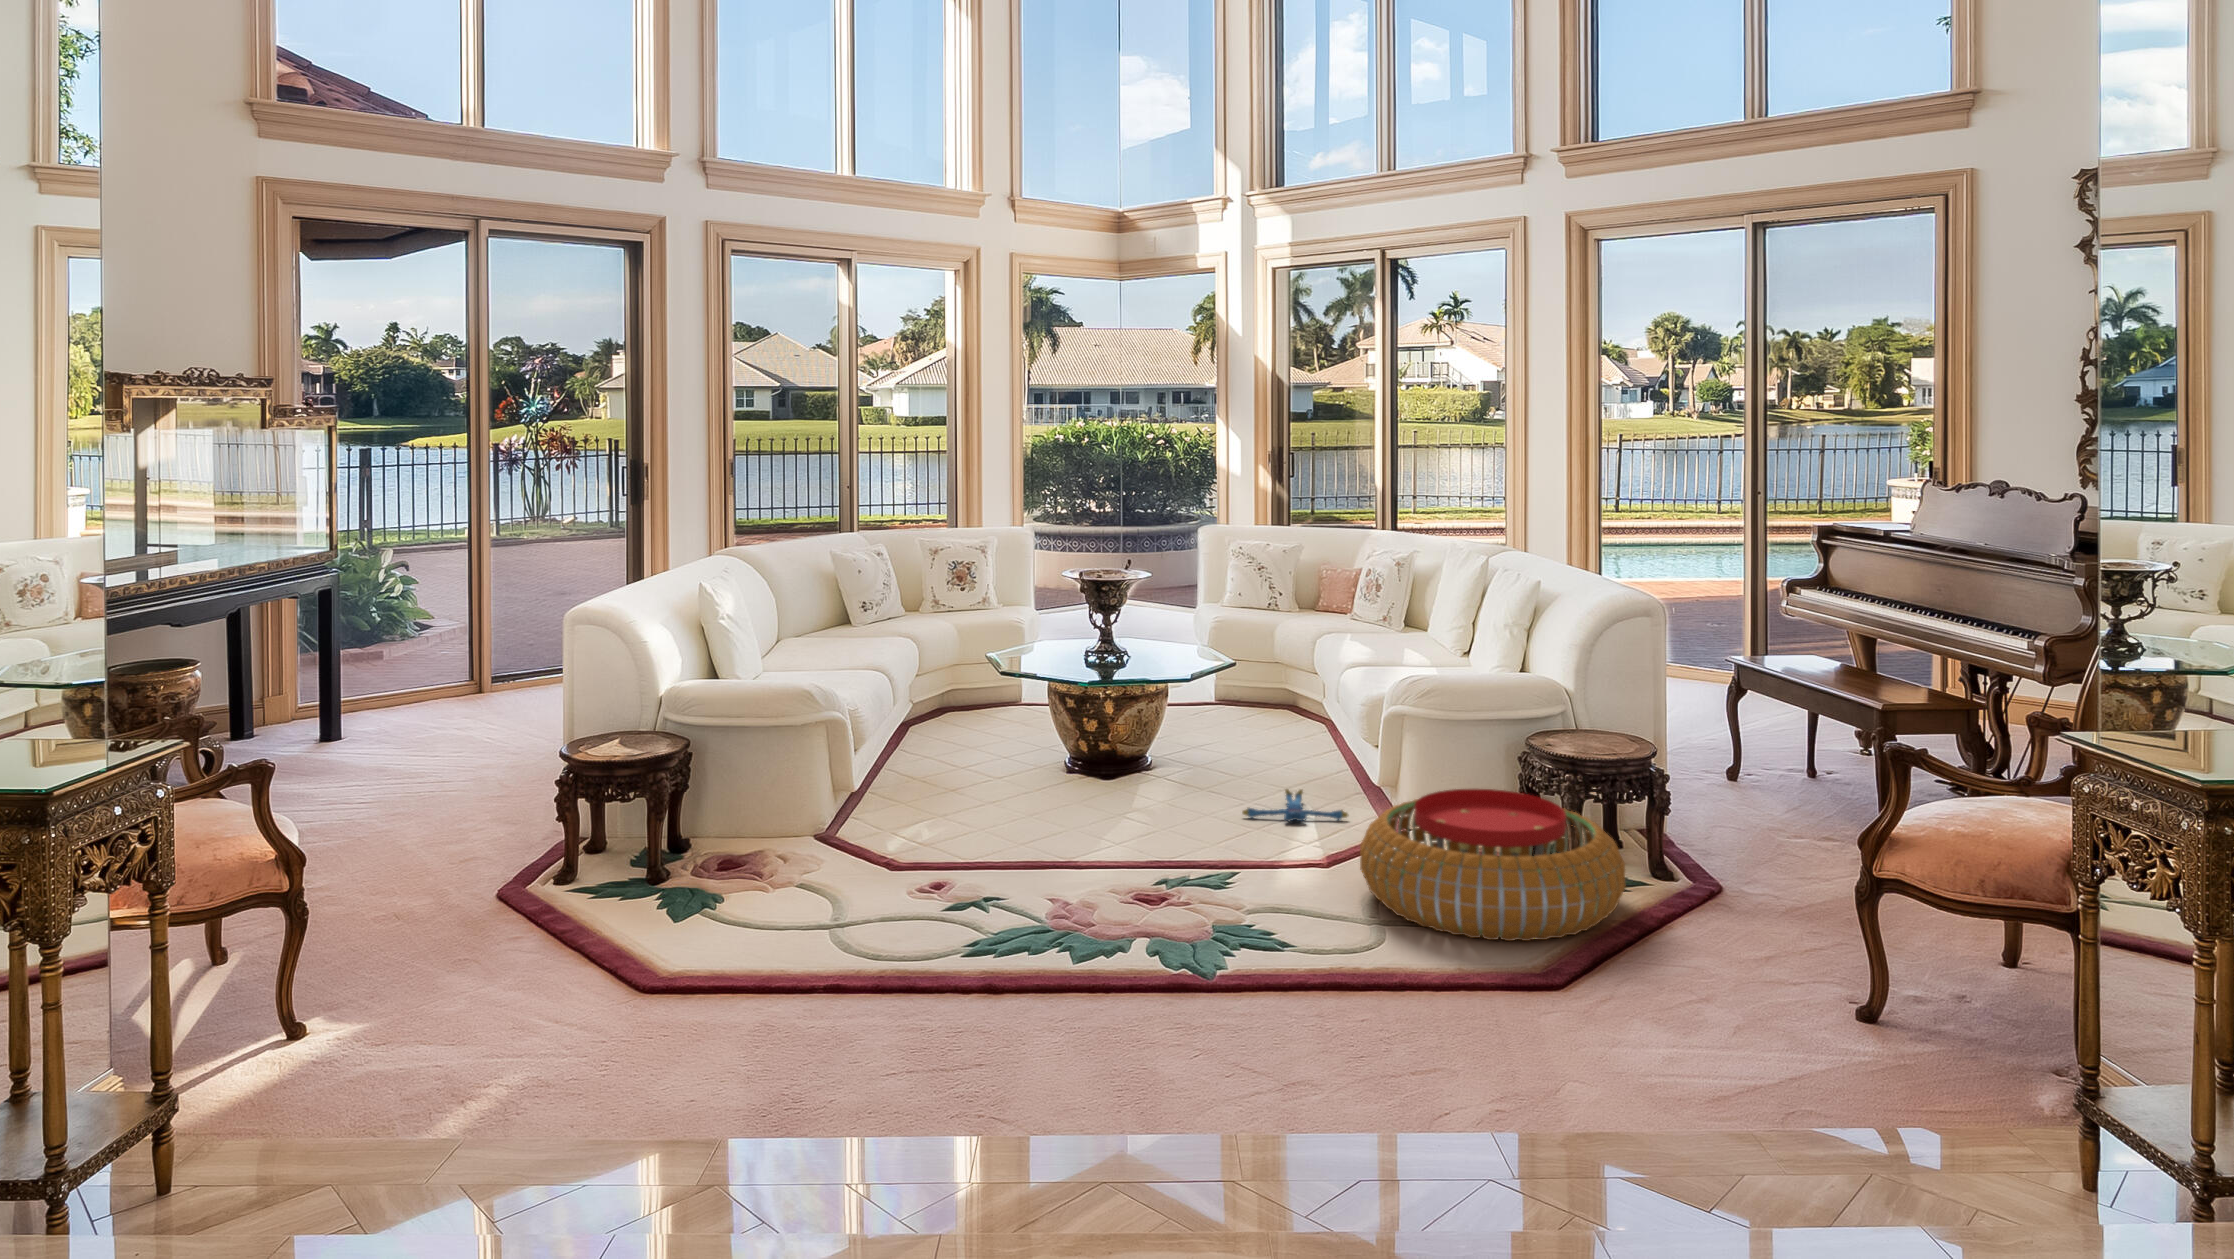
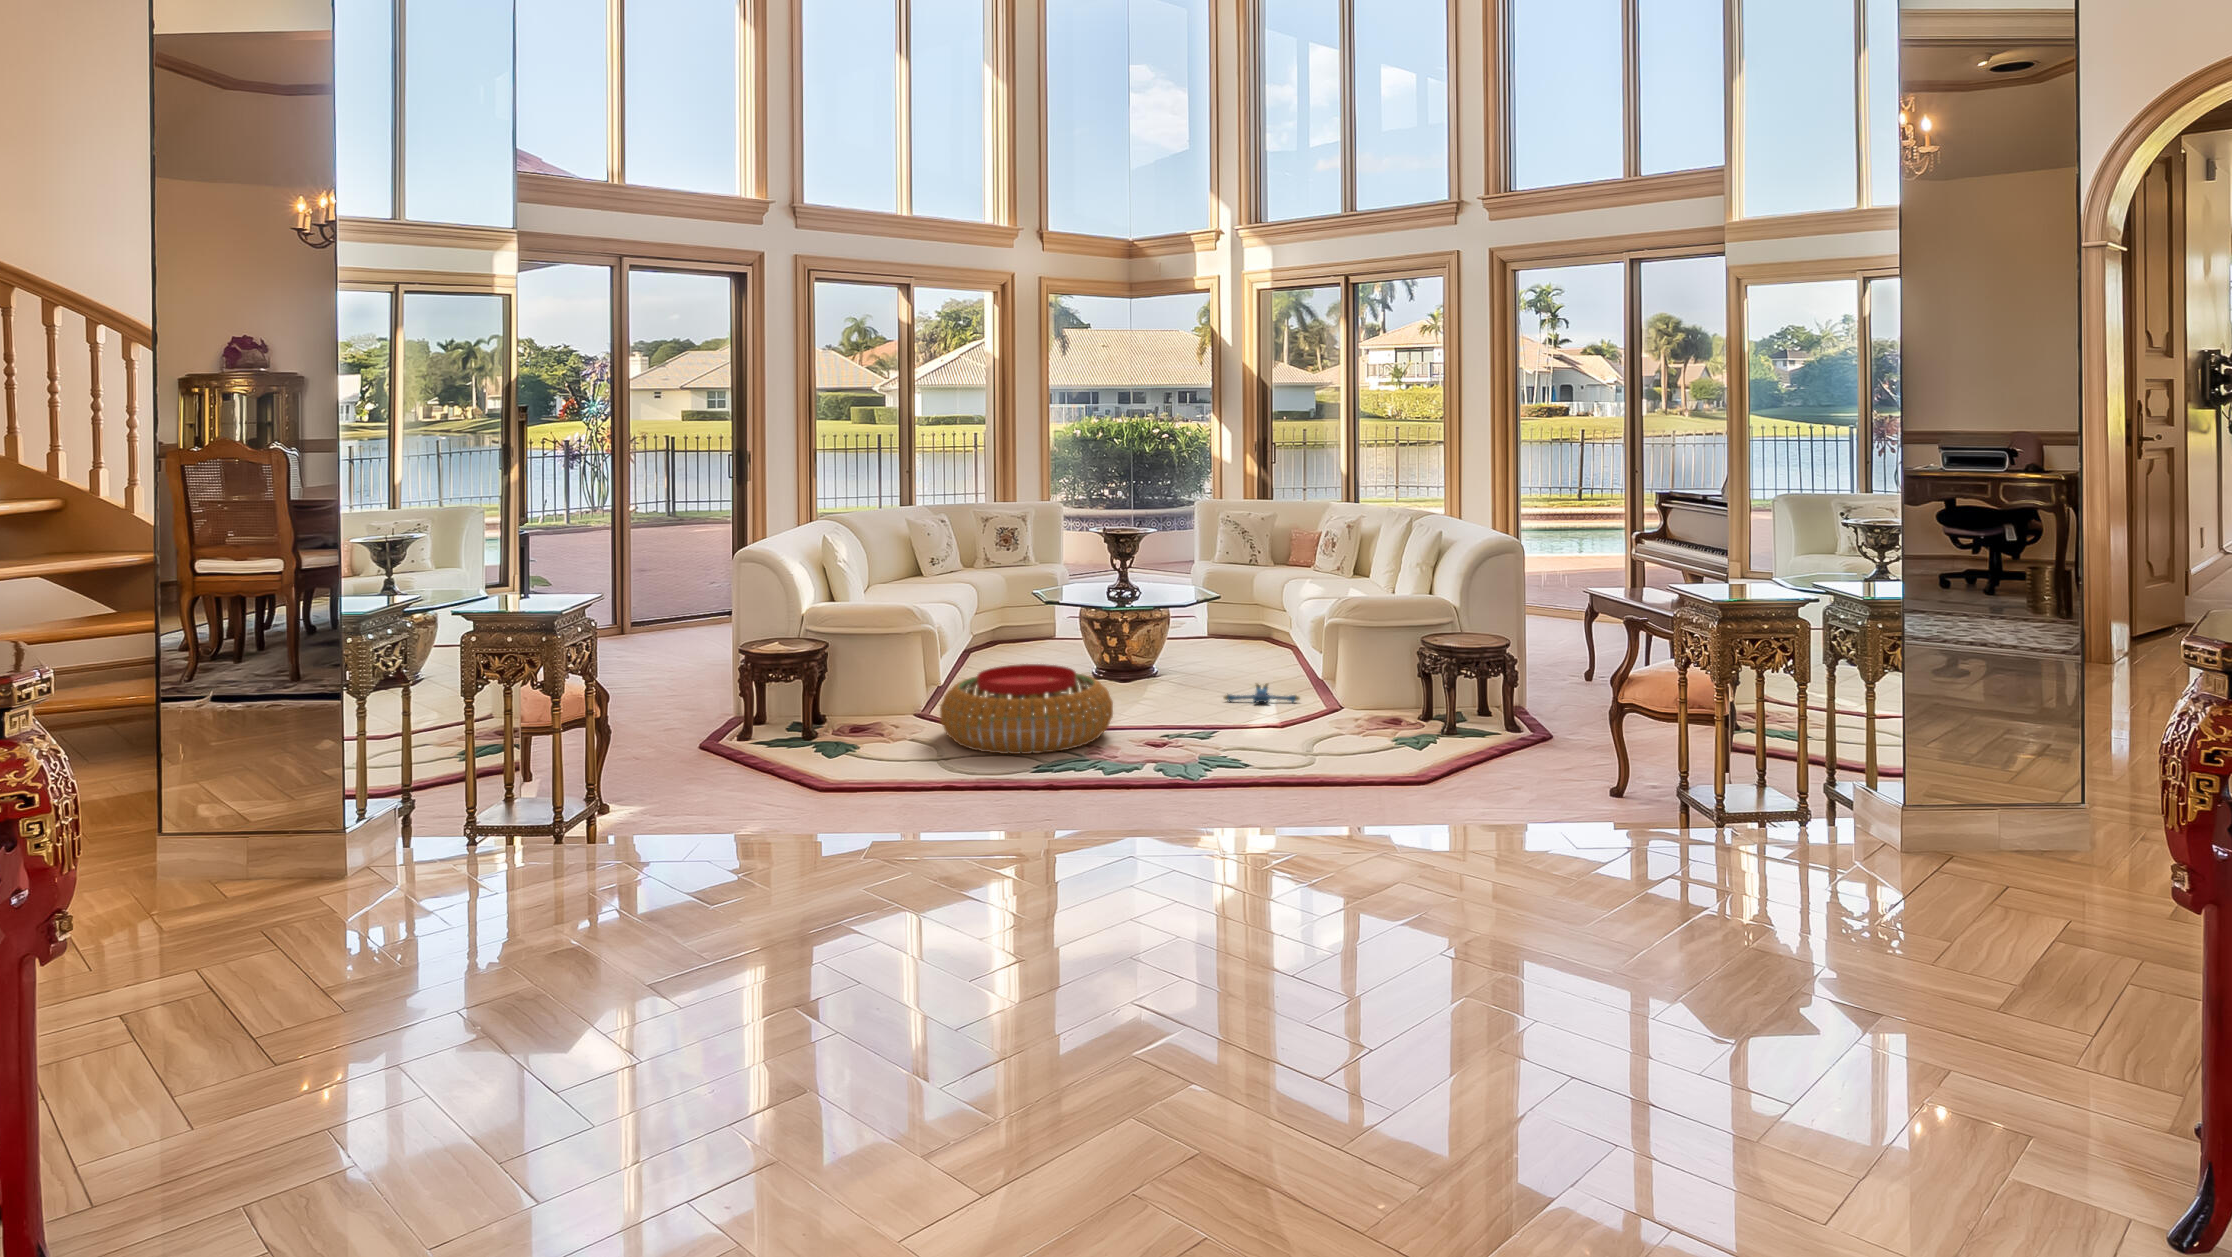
pouf: present [1360,789,1625,941] -> present [940,664,1113,754]

